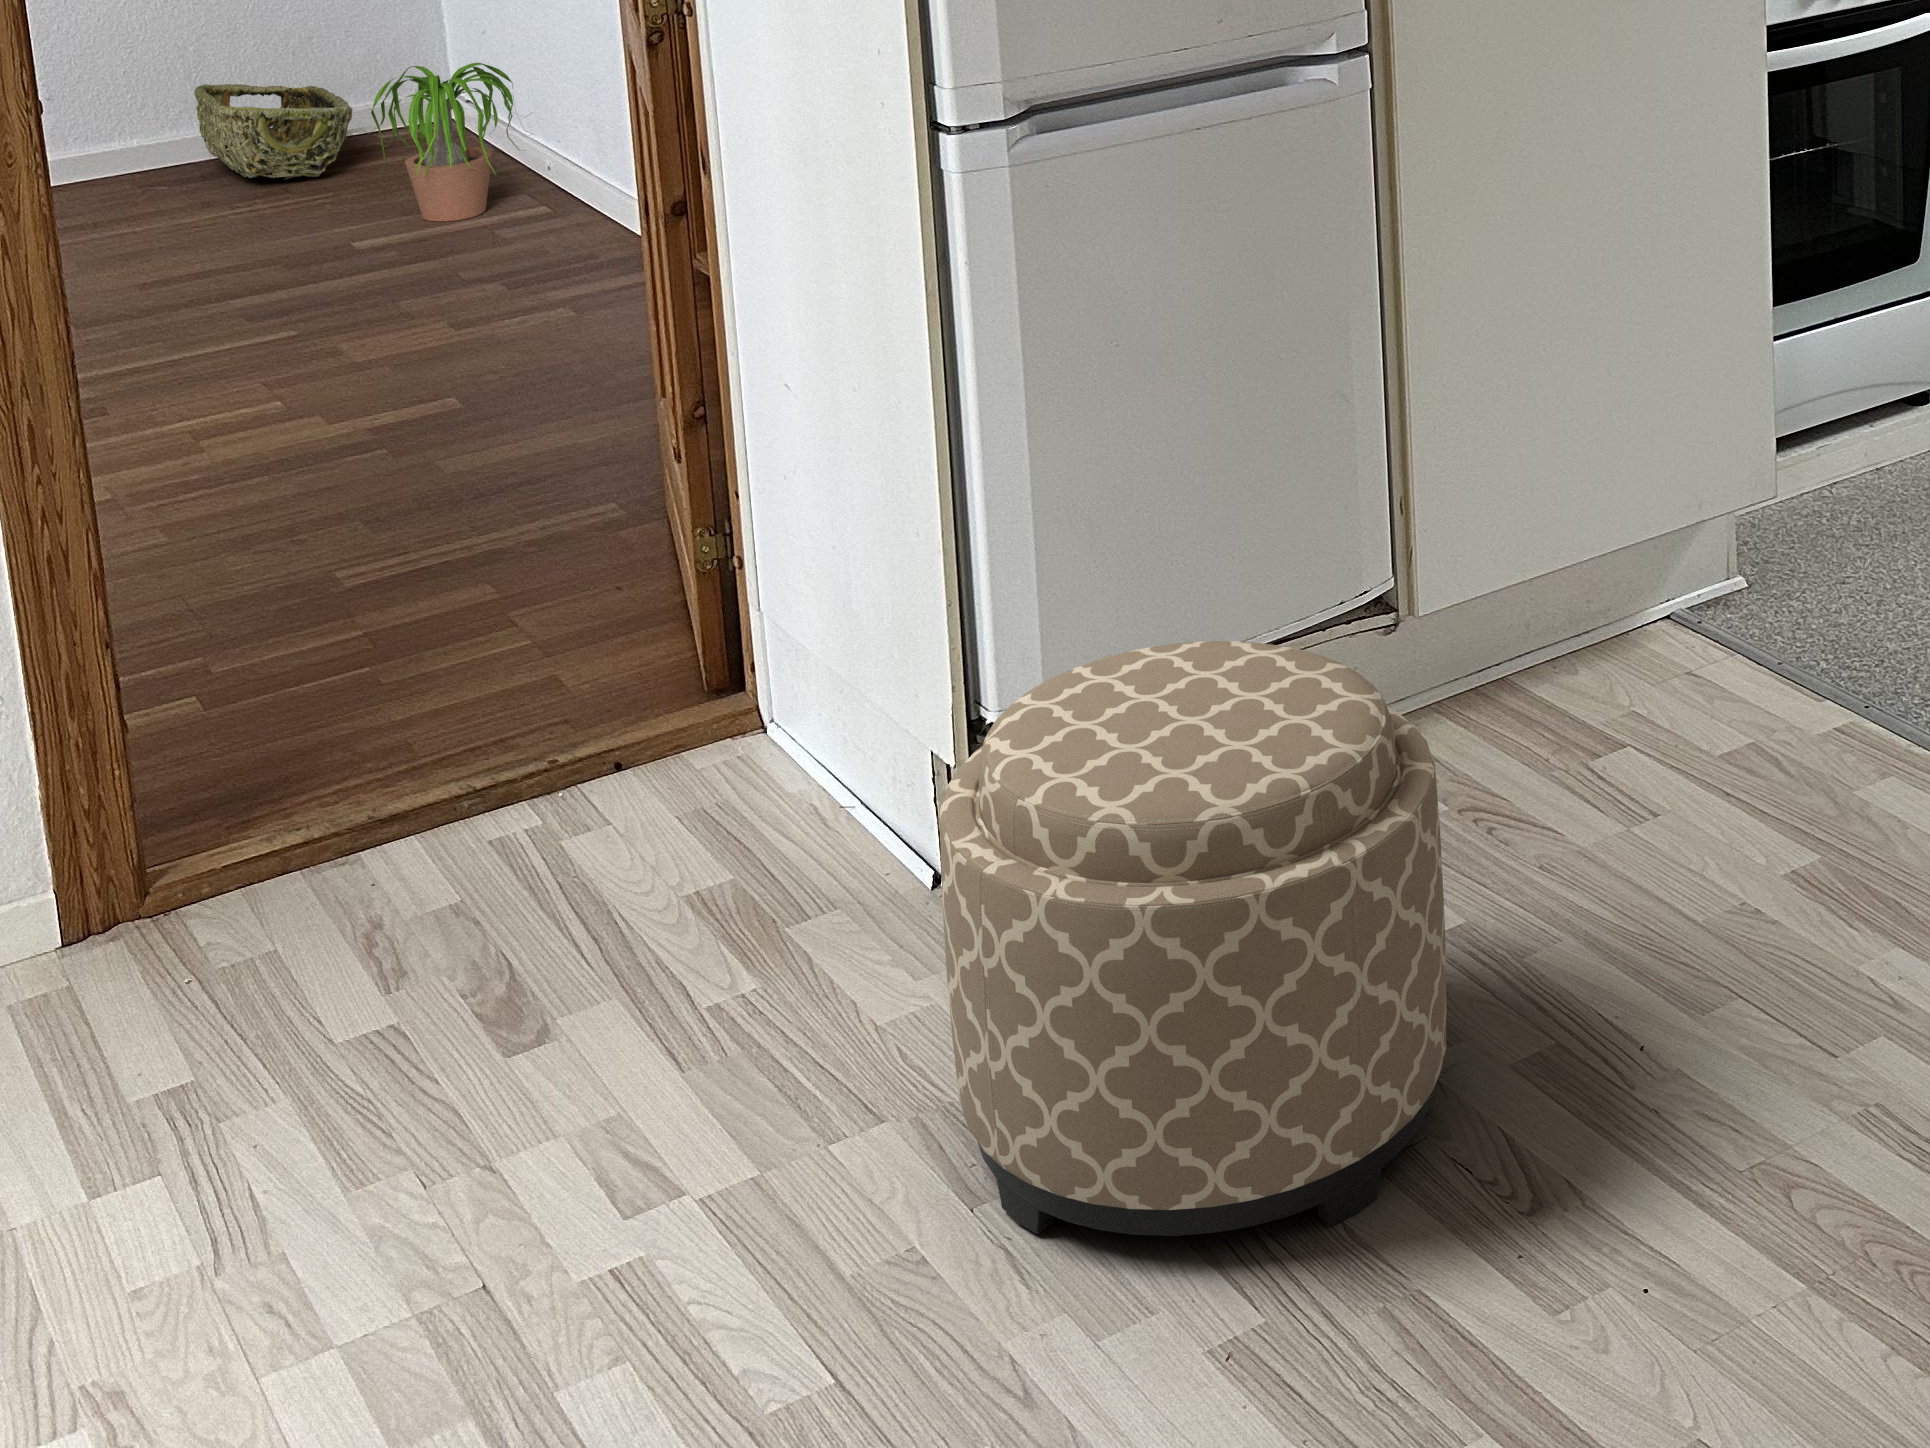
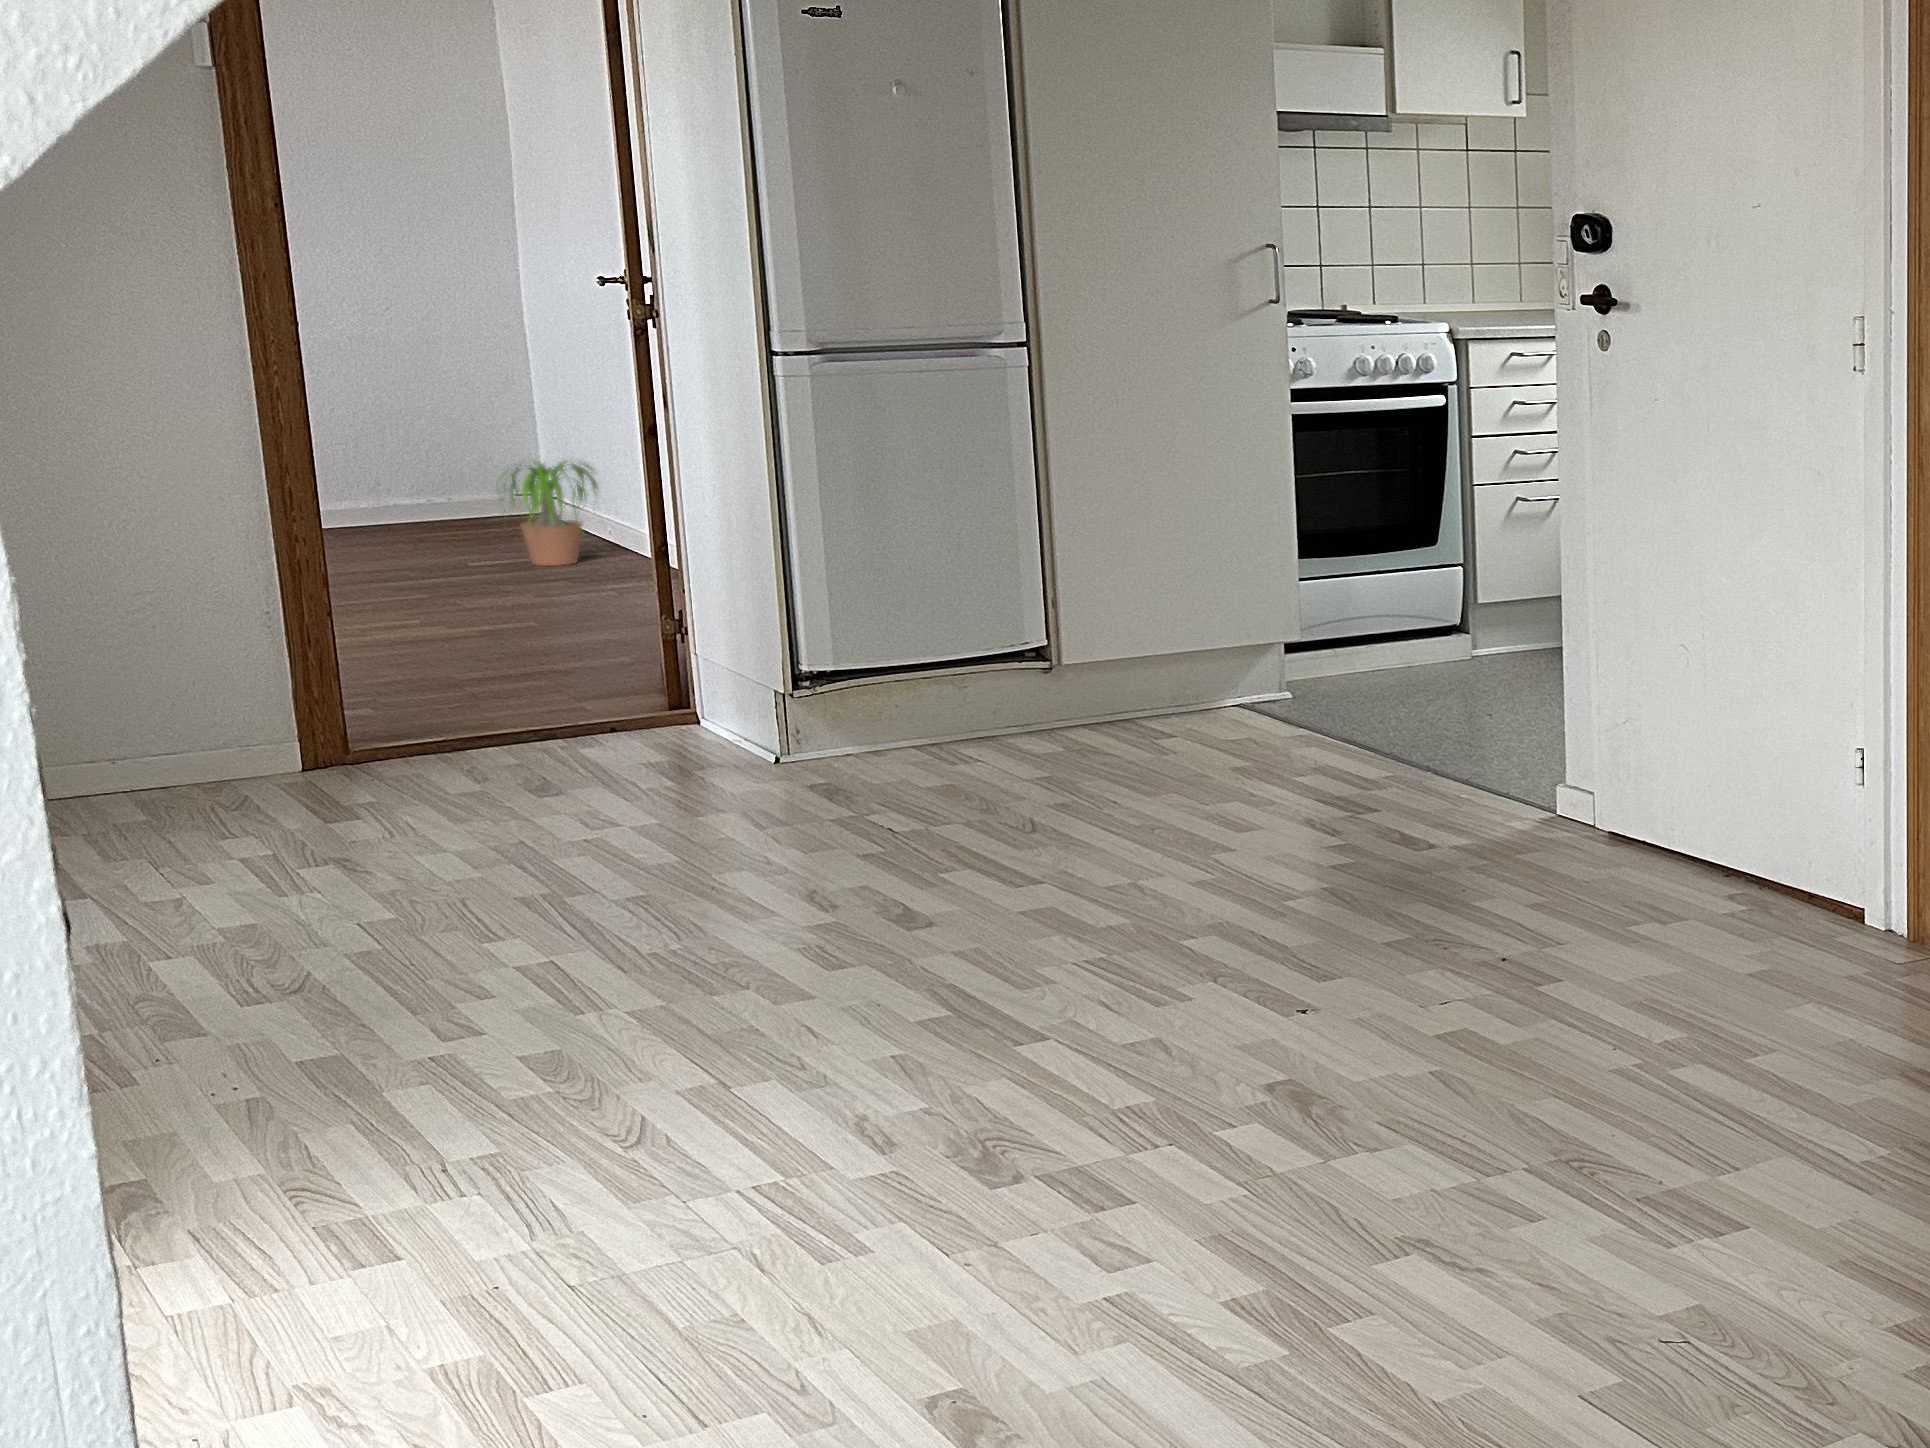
woven basket: present [194,84,352,180] -> none [369,480,485,547]
ottoman: present [939,641,1446,1236] -> none [743,603,1005,844]

